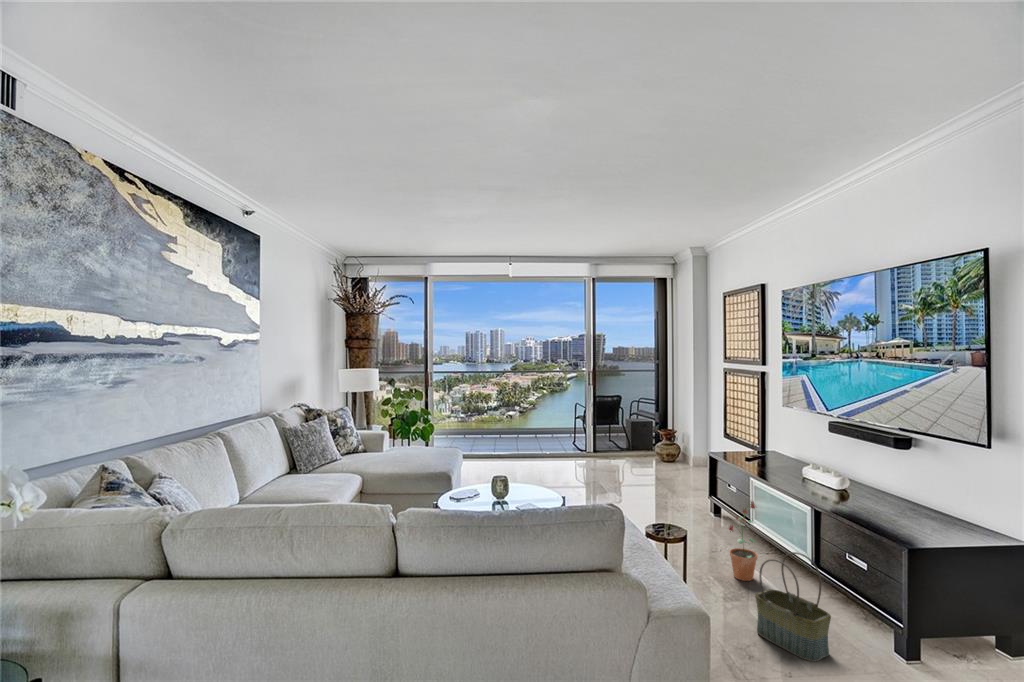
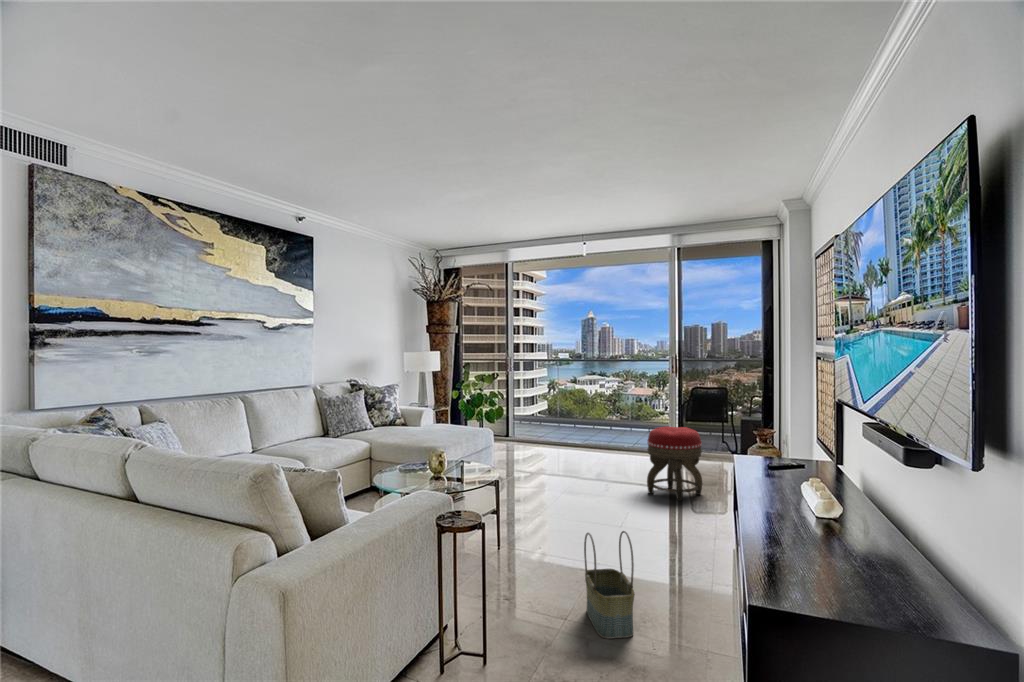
footstool: none [627,437,677,506] -> present [647,427,702,501]
potted plant: present [729,501,757,581] -> none [638,487,675,571]

